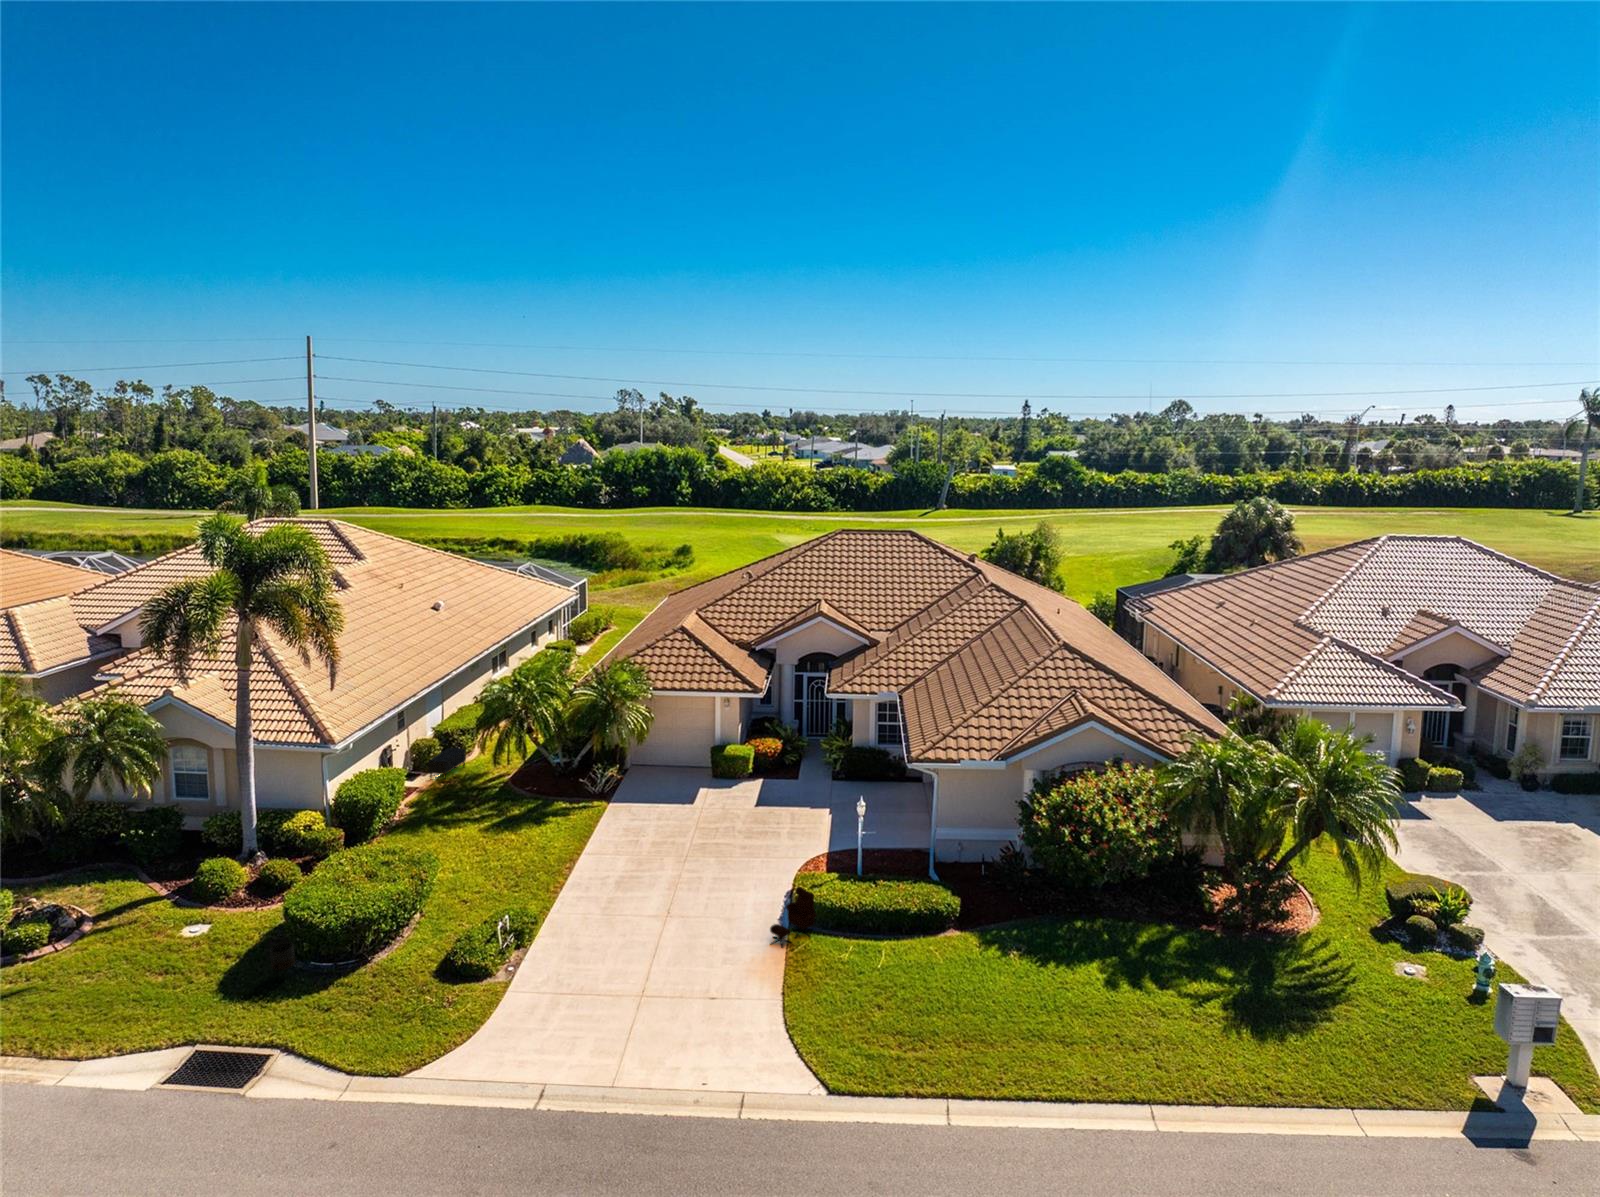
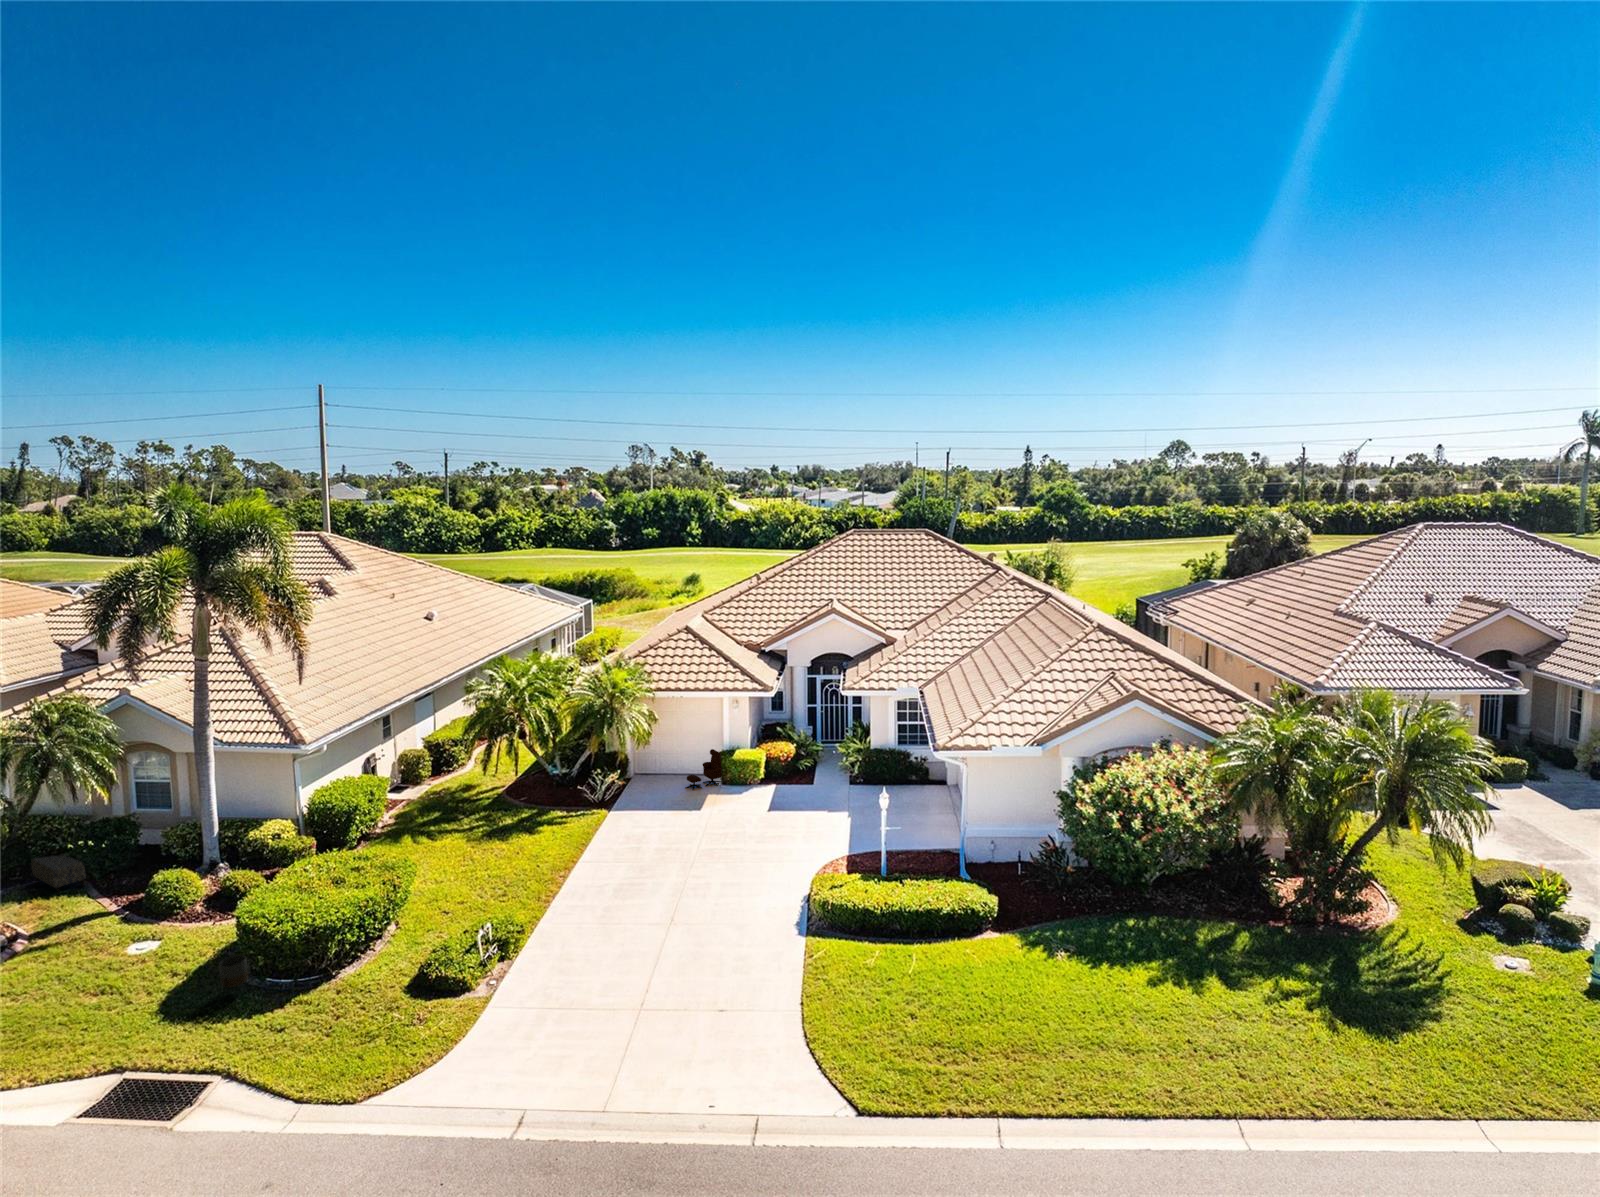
bench: present [428,748,466,779] -> present [31,856,86,895]
lounge chair: present [770,887,817,944] -> present [685,749,722,790]

